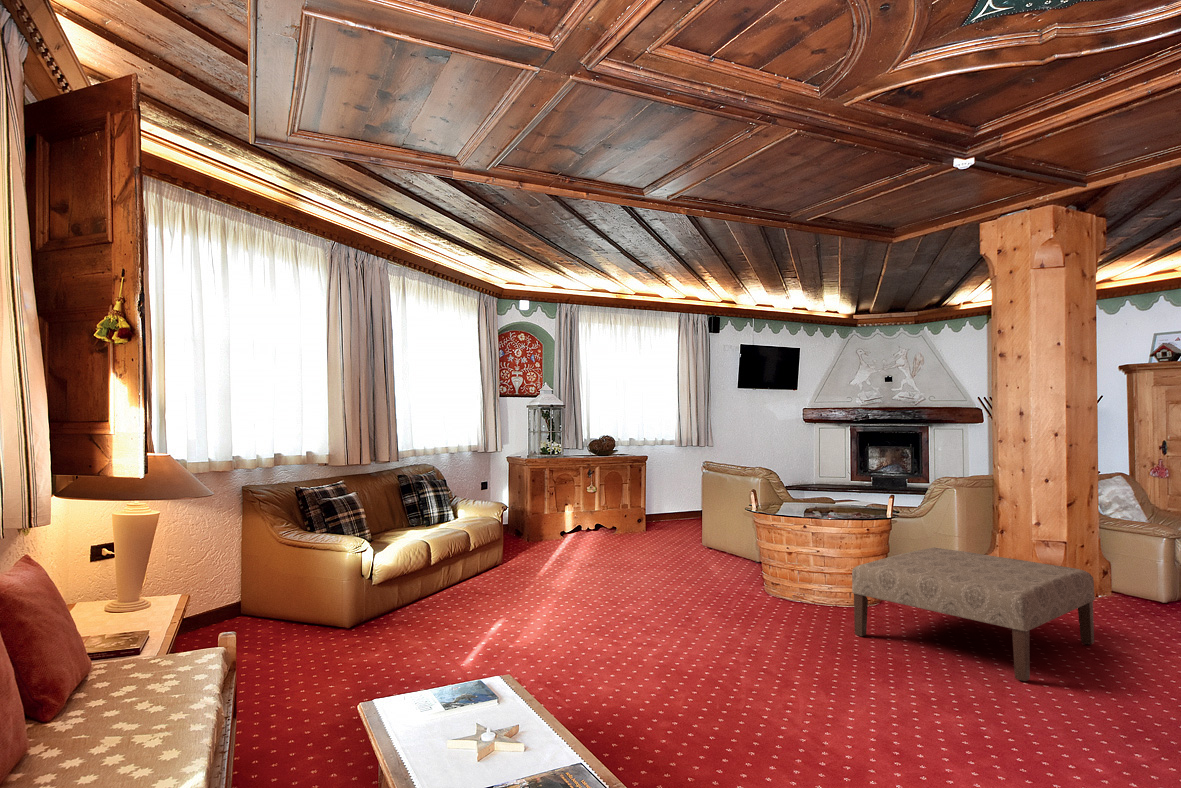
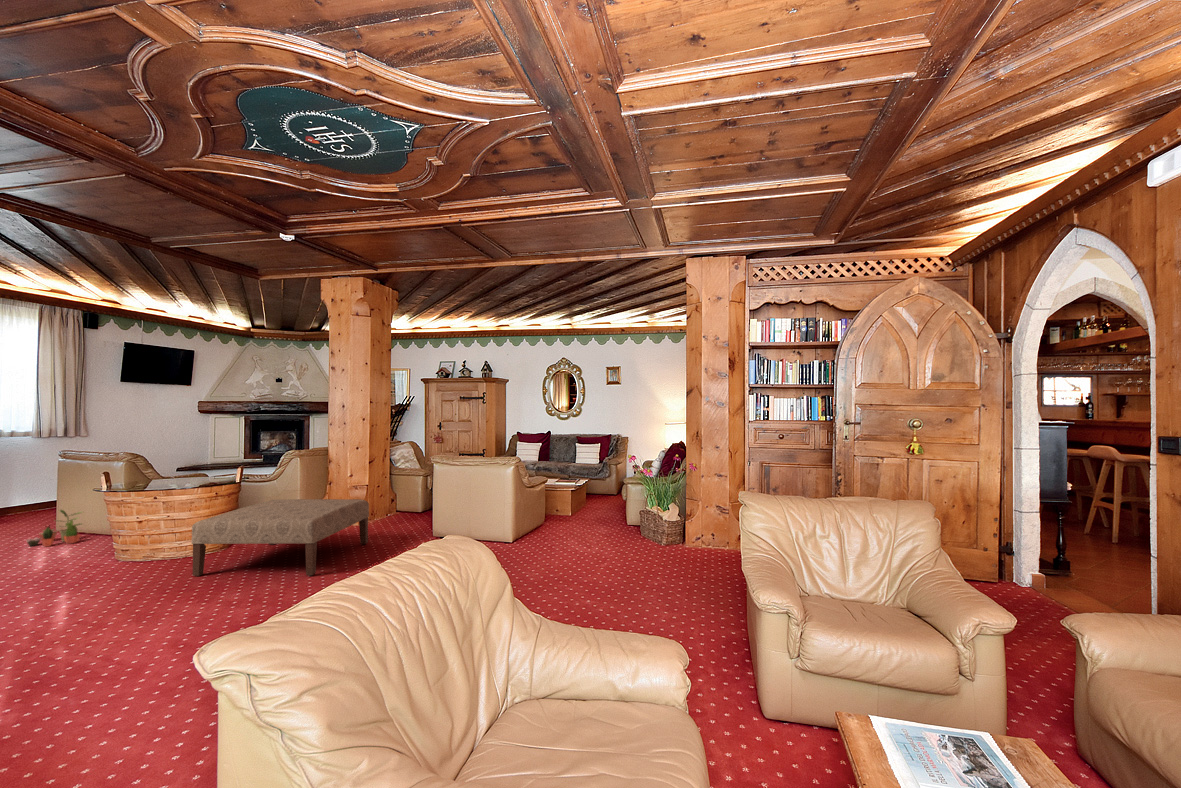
potted plant: none [687,523,727,561] -> present [27,510,82,547]

